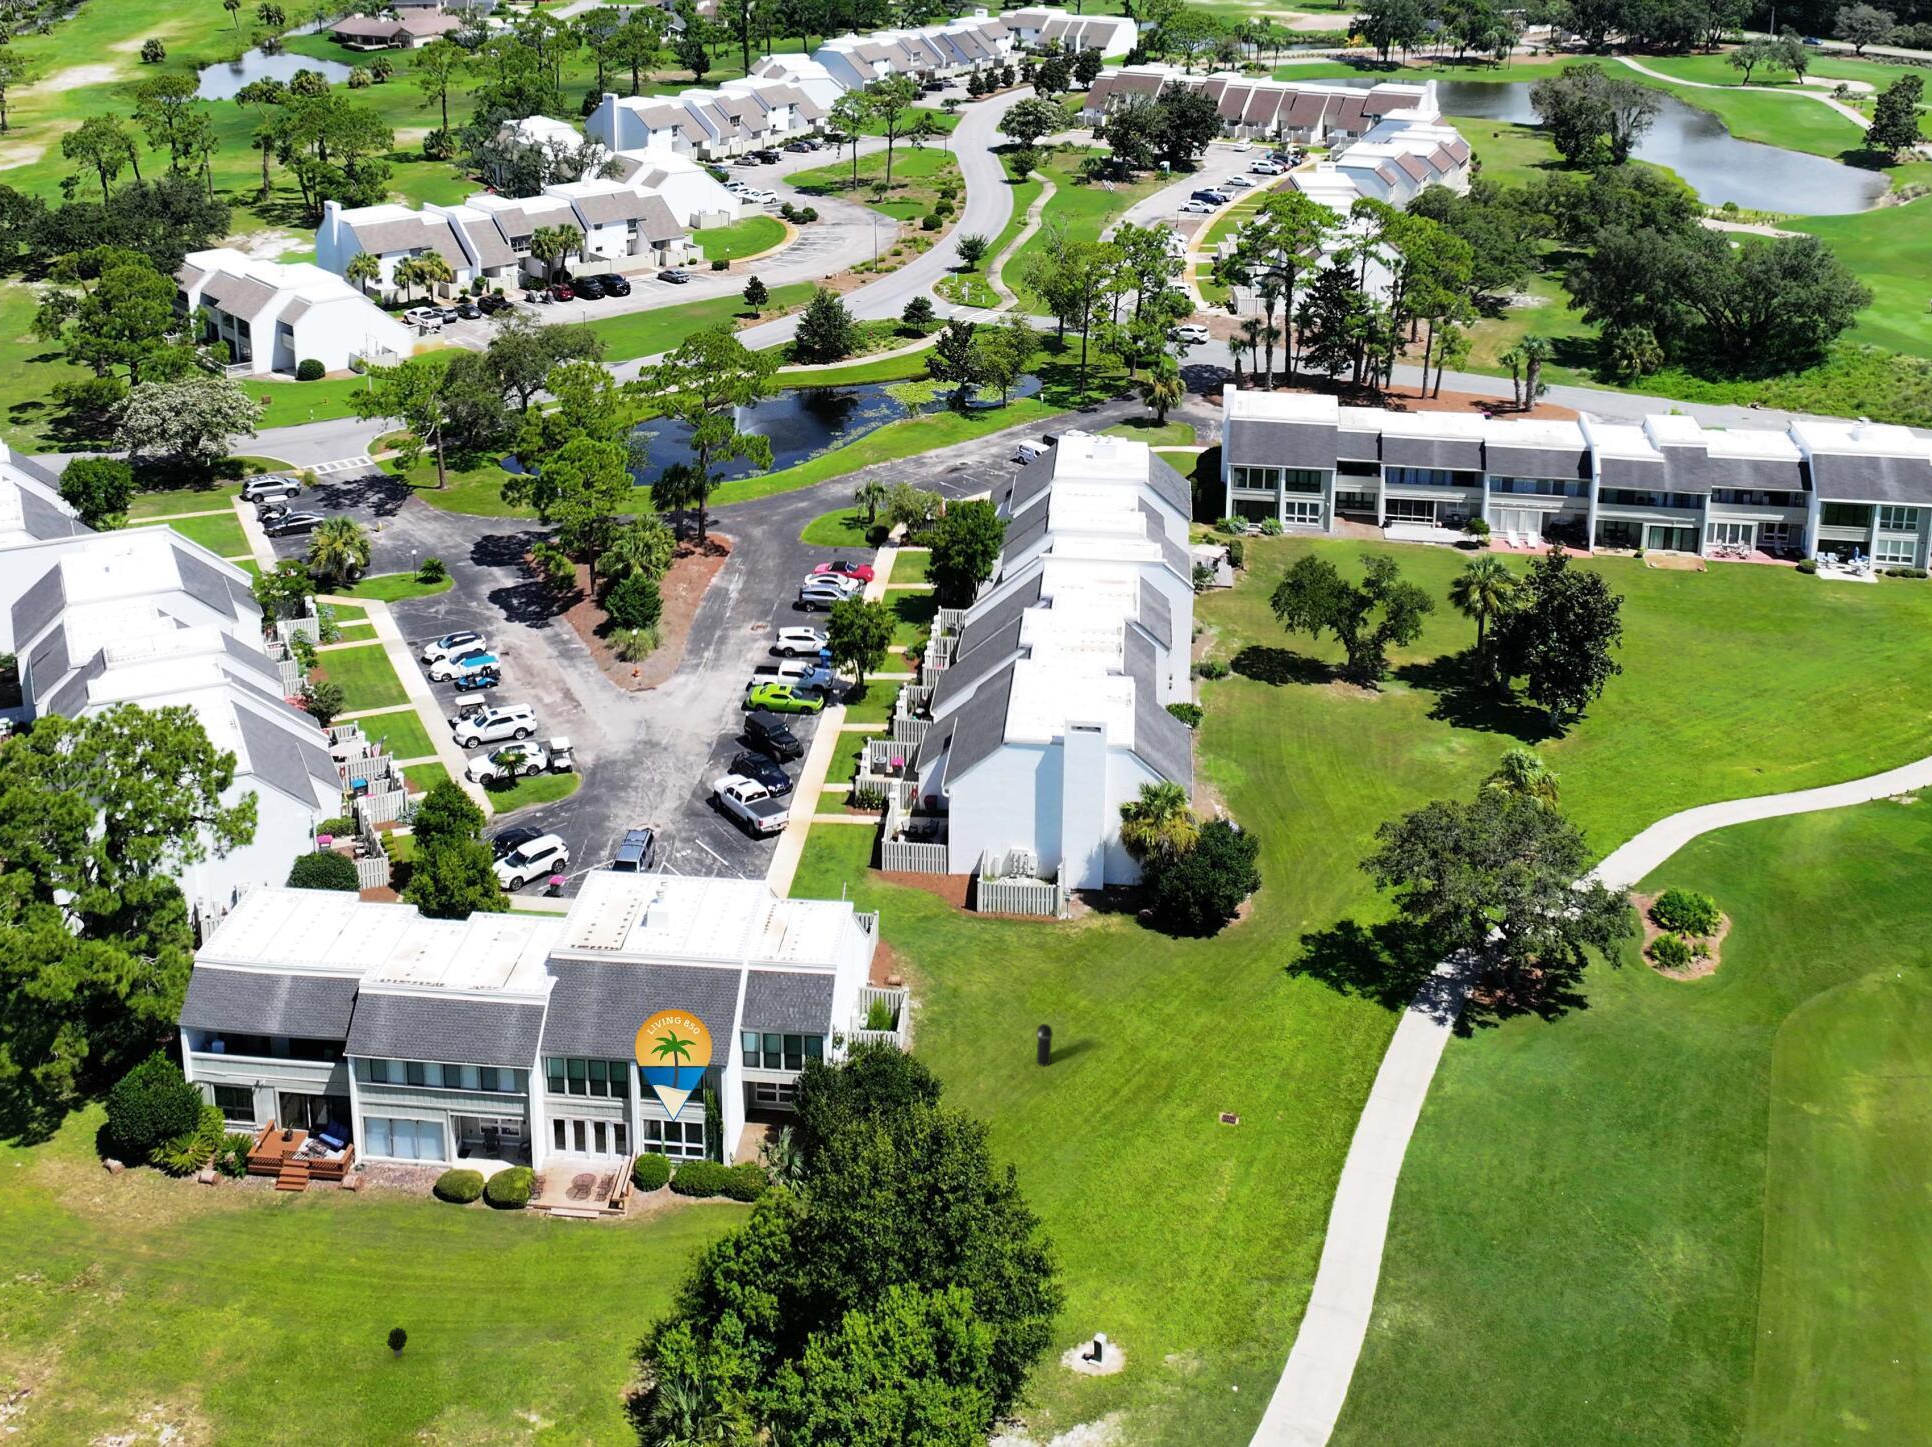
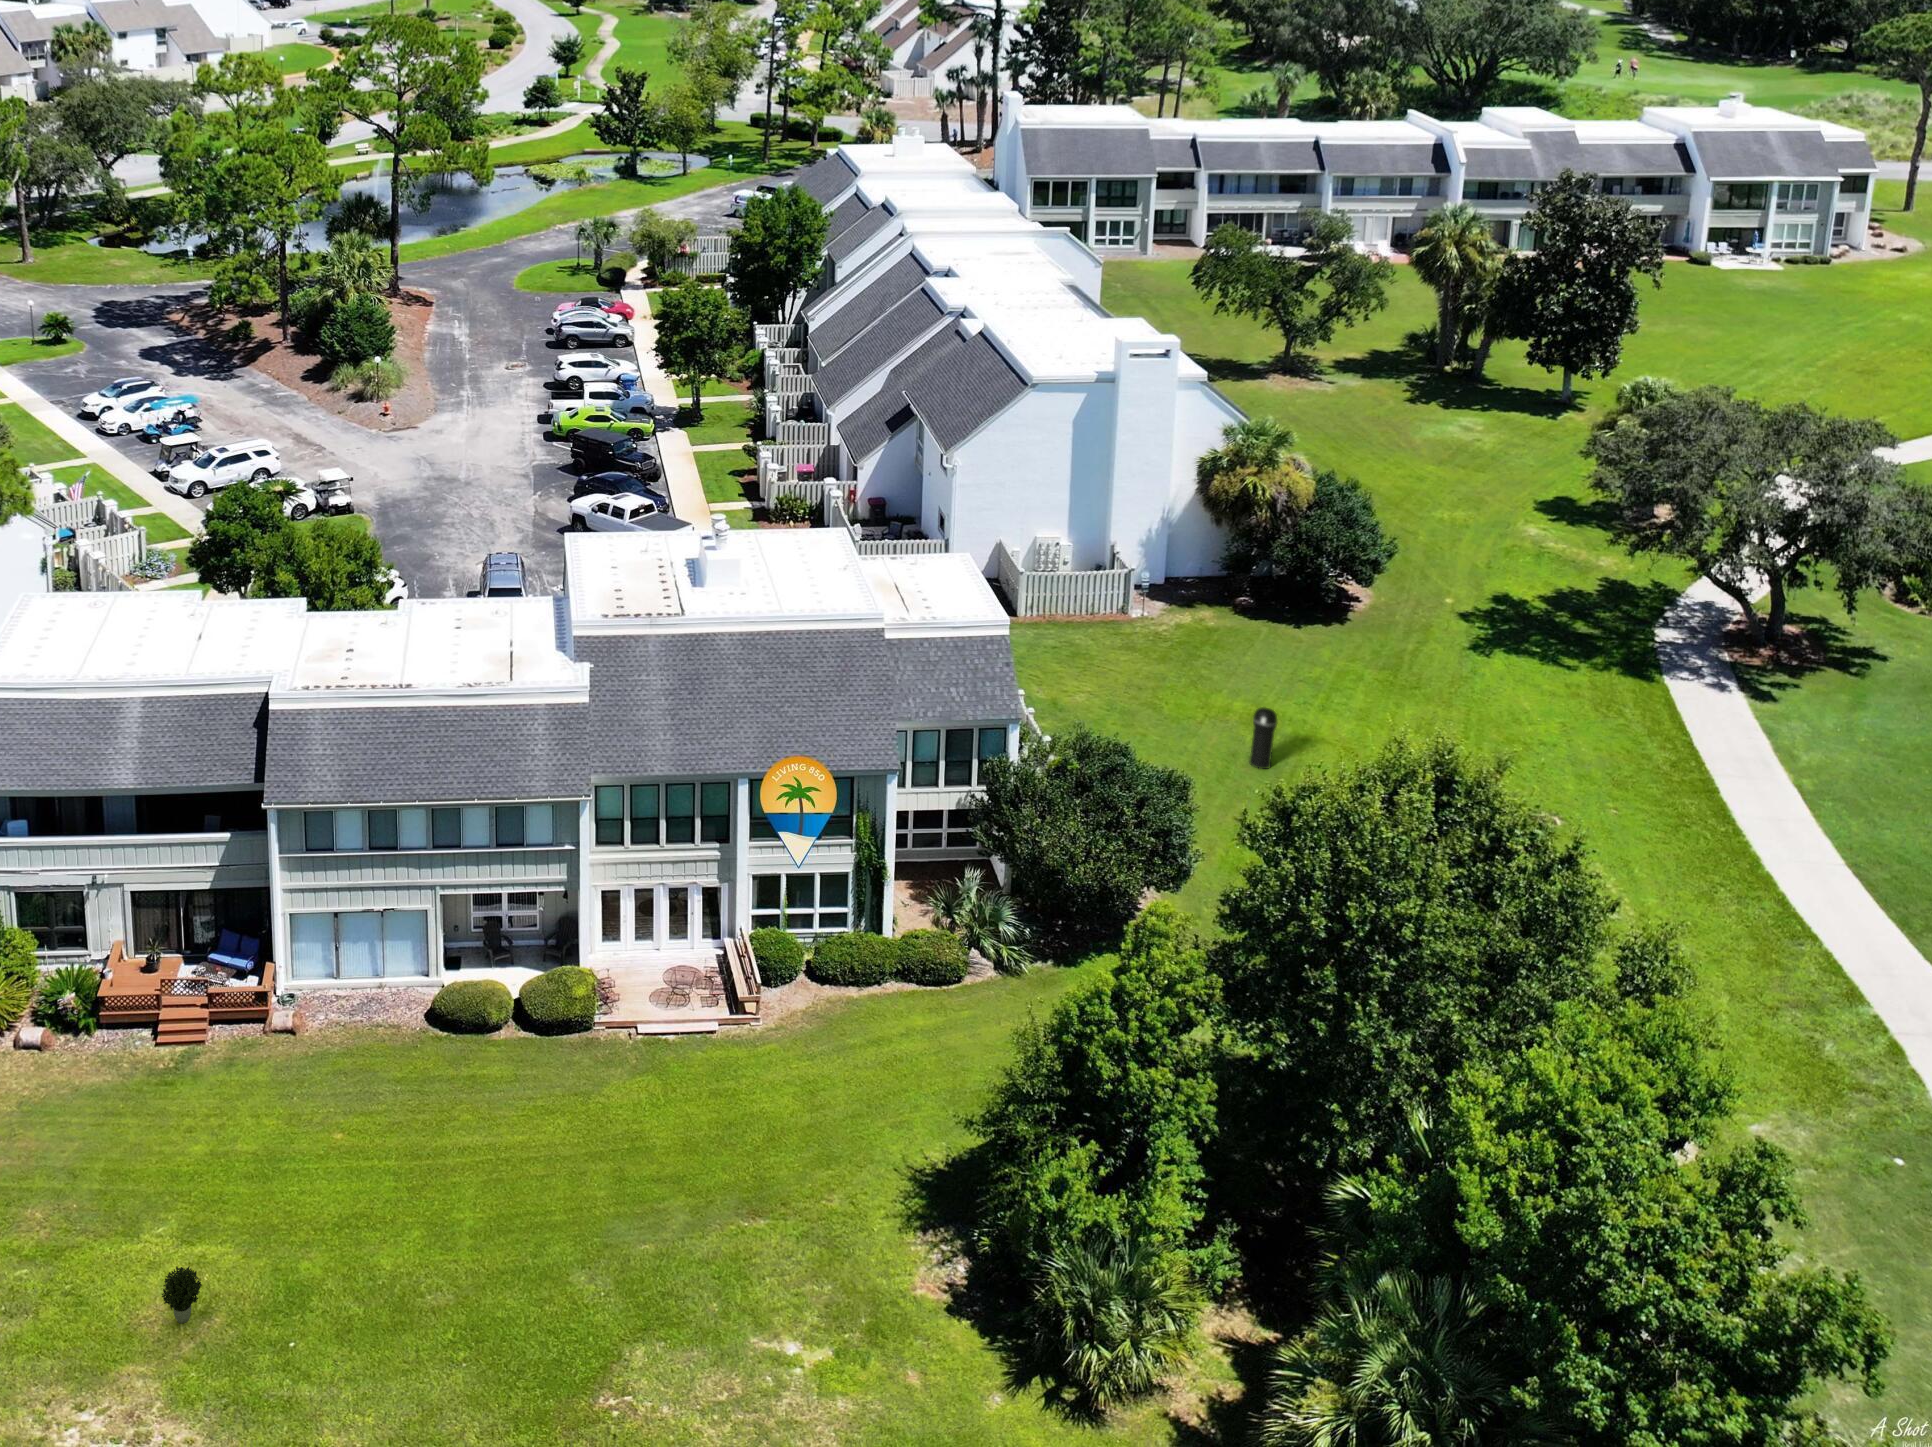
potted plant: present [386,1327,408,1357] -> present [162,1266,202,1324]

